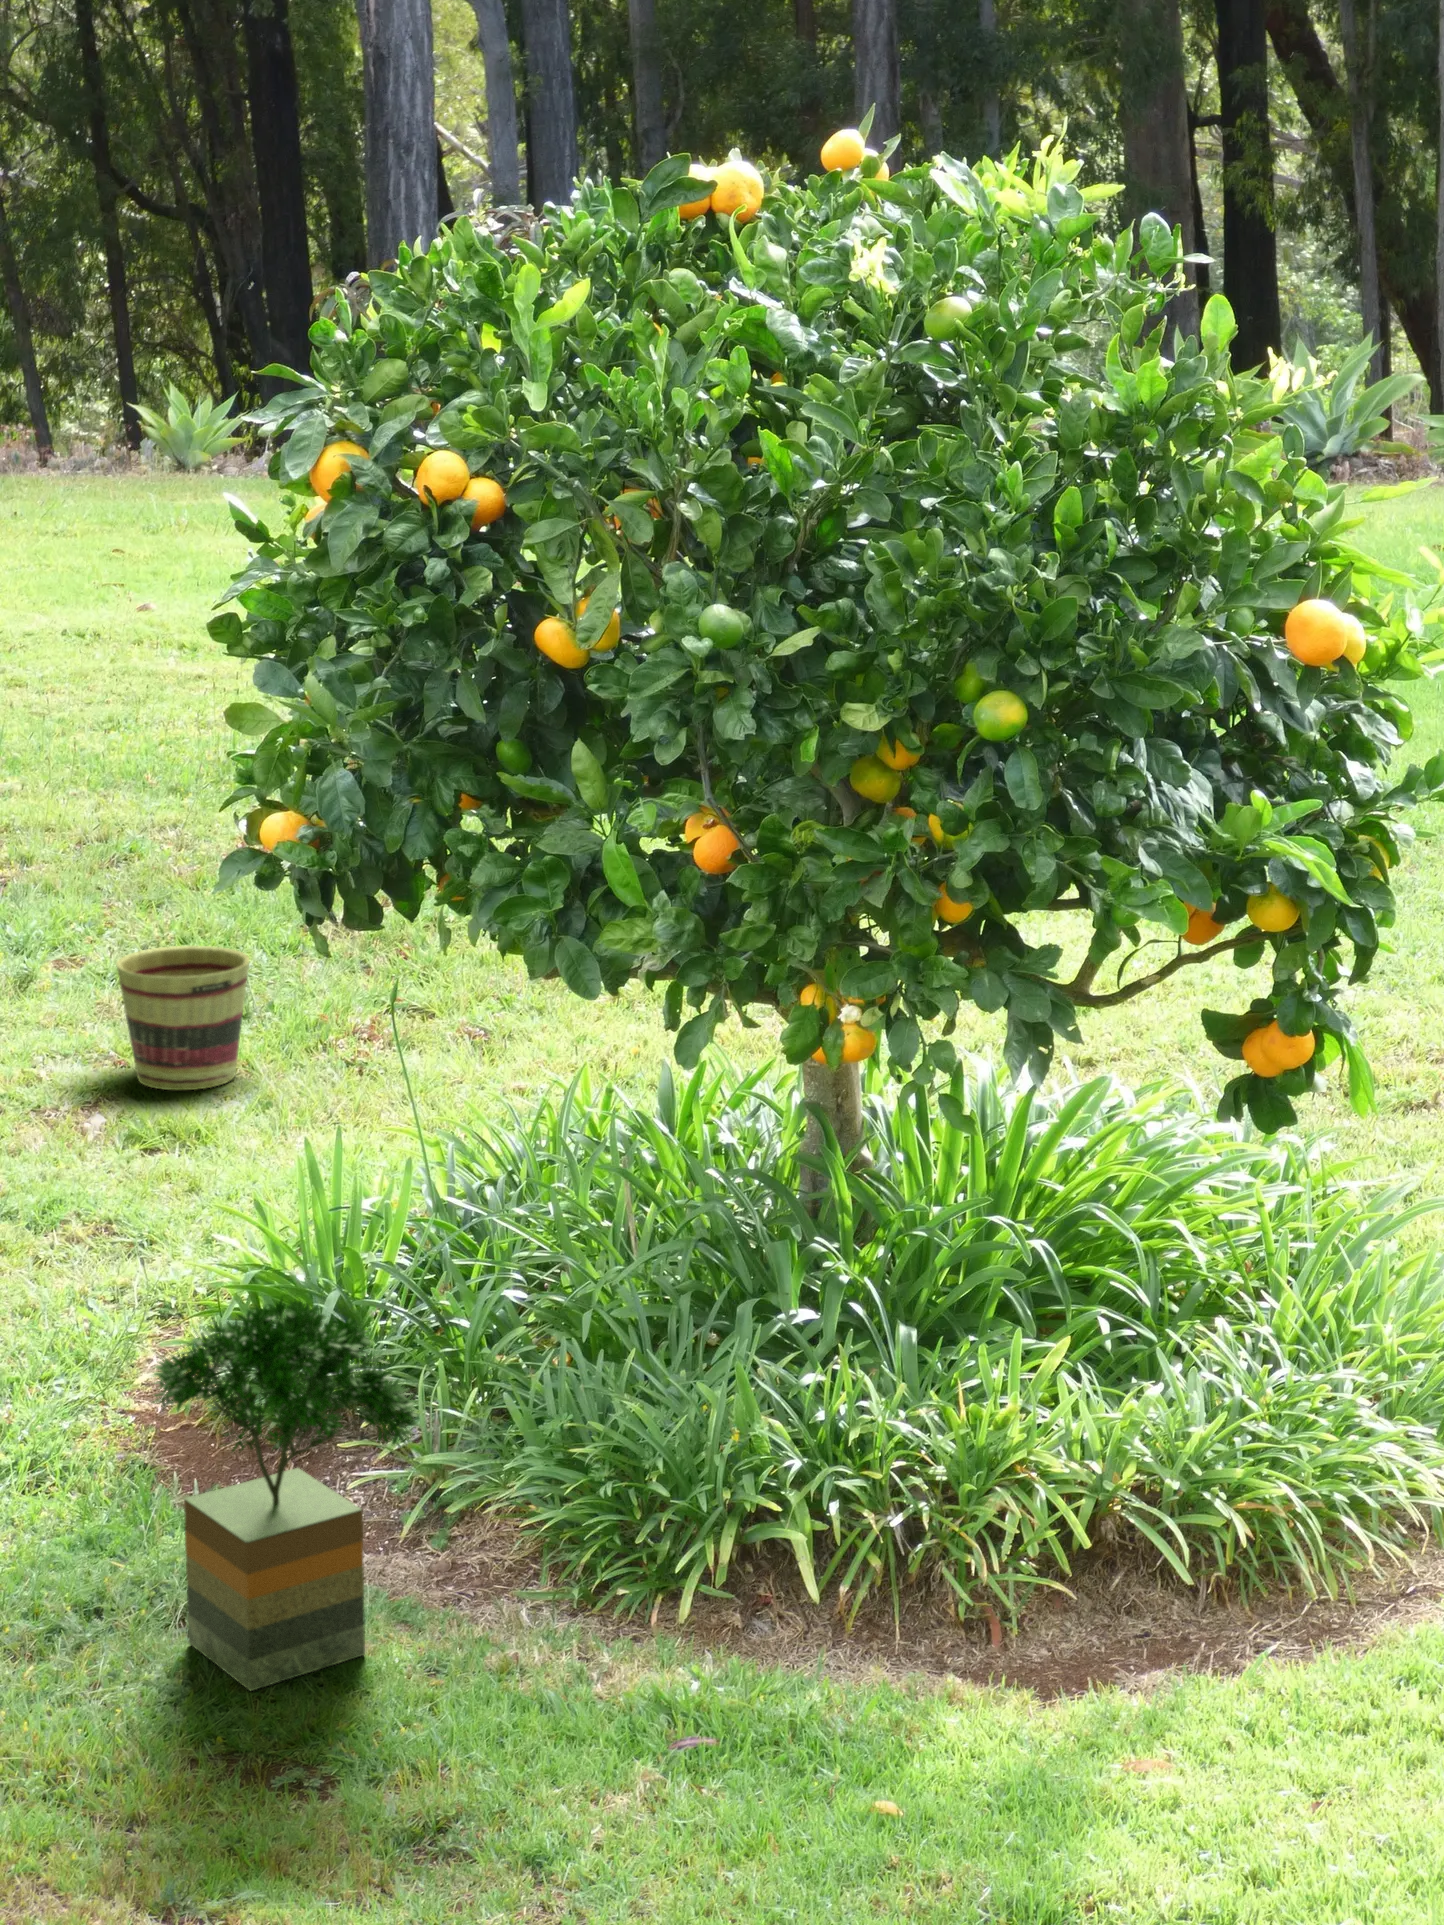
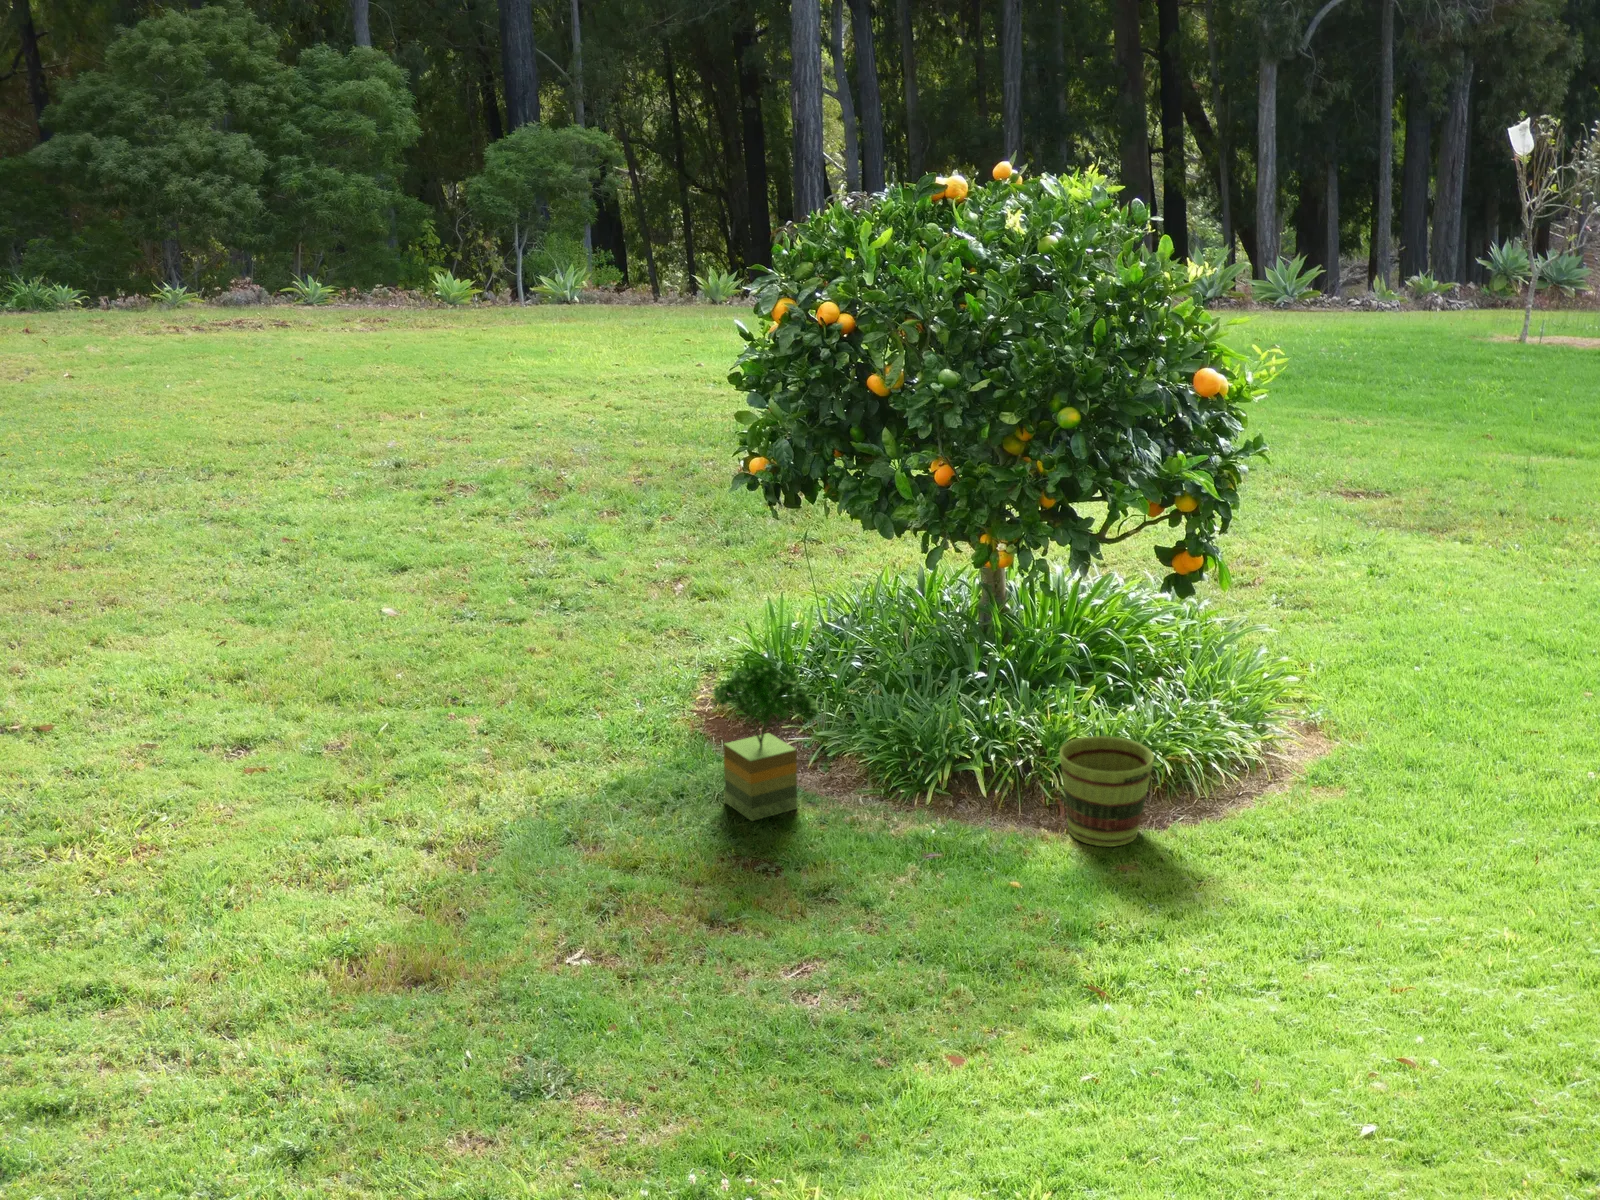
basket: present [116,946,249,1090] -> present [1060,736,1154,847]

